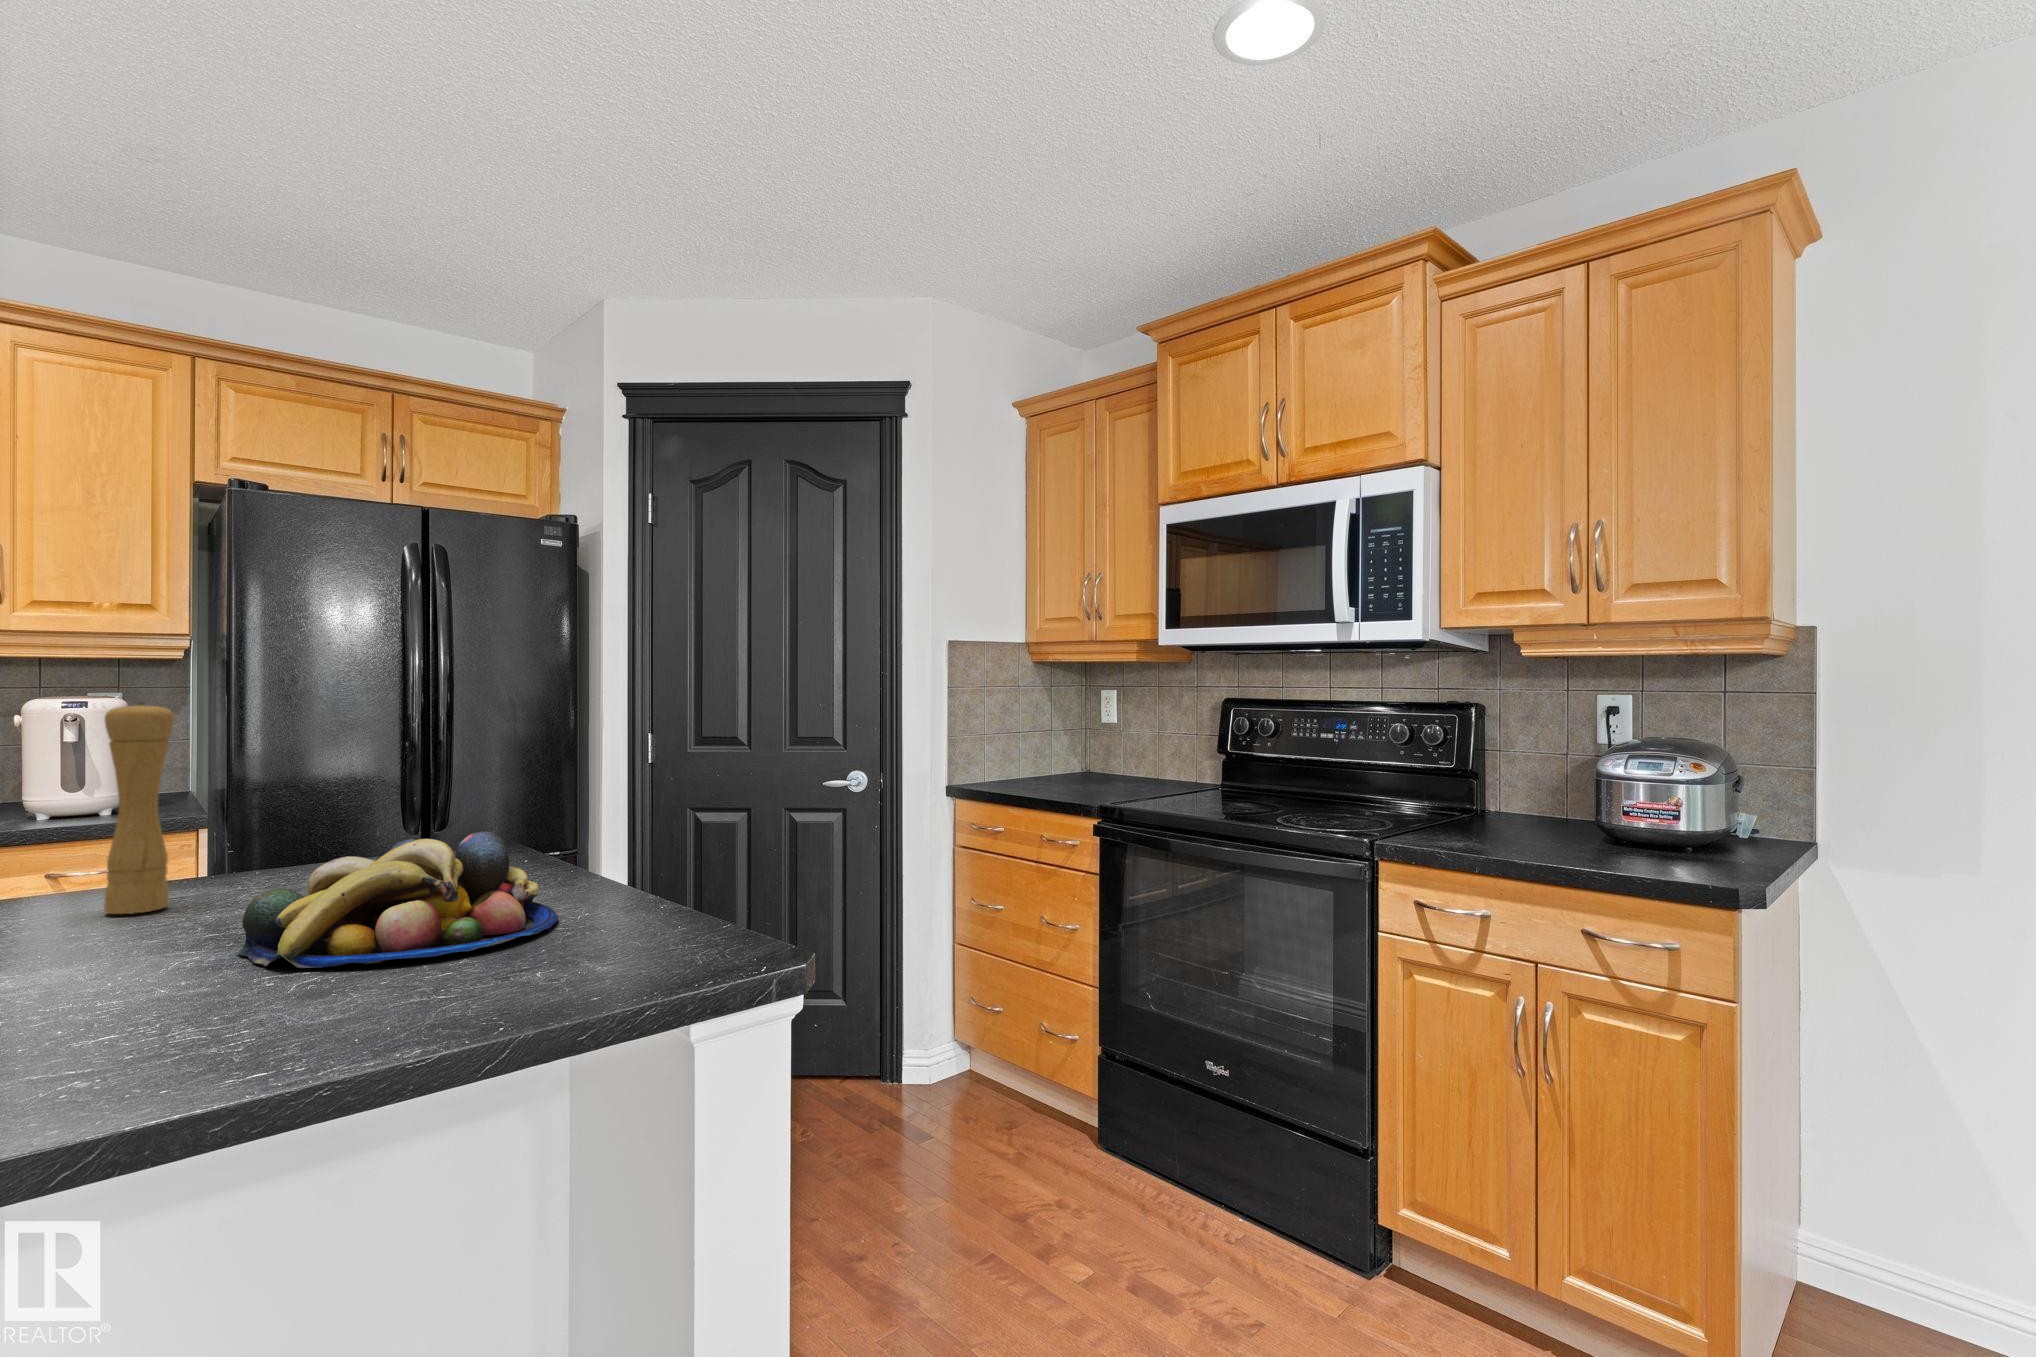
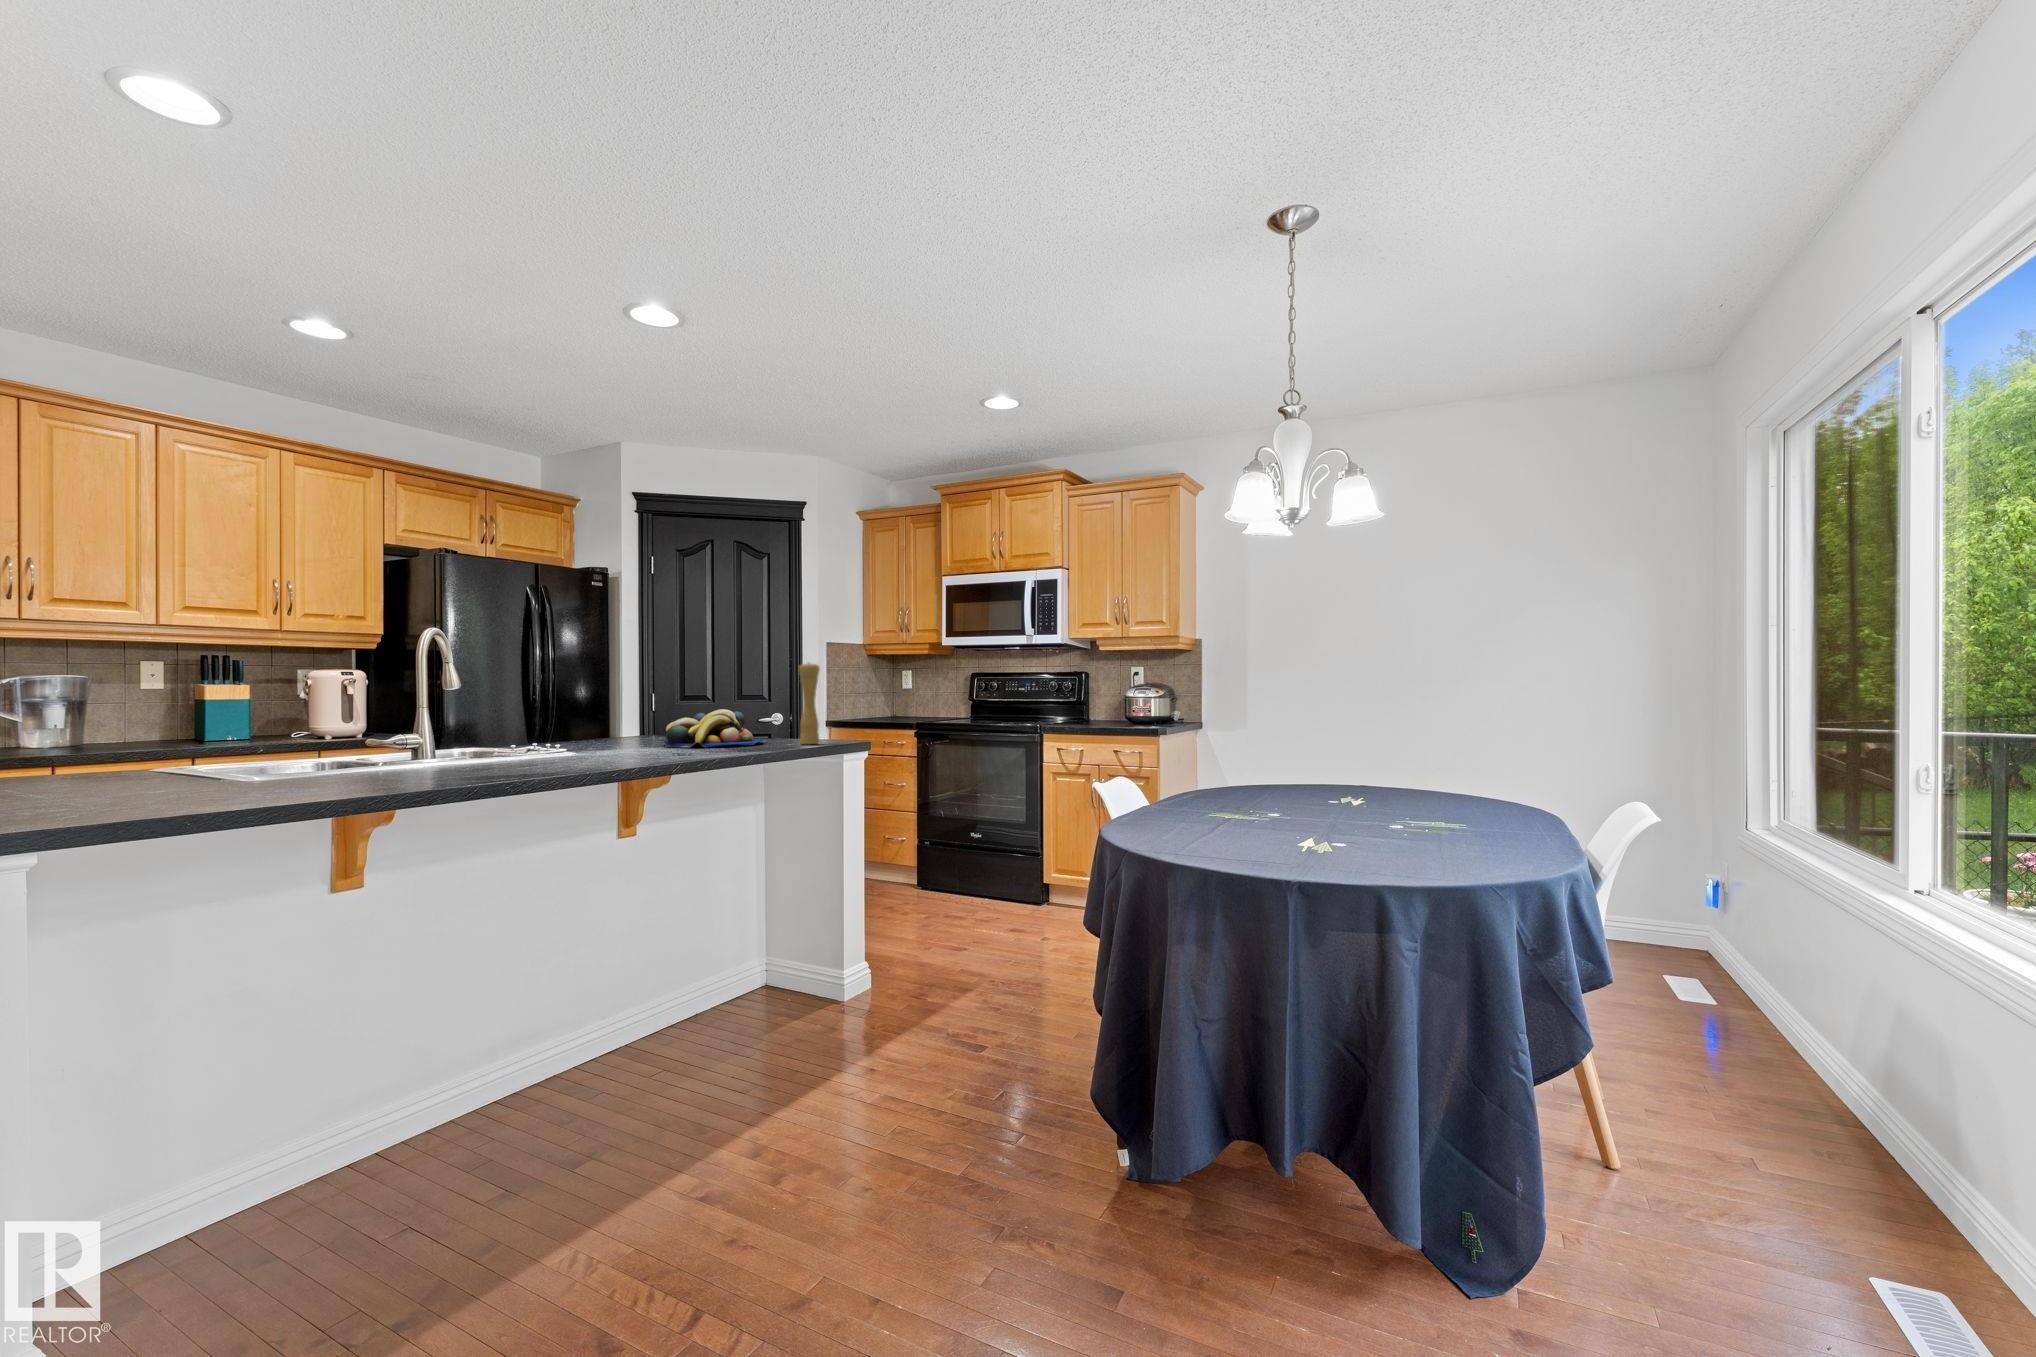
pepper mill: present [104,702,174,914] -> present [799,663,820,744]

